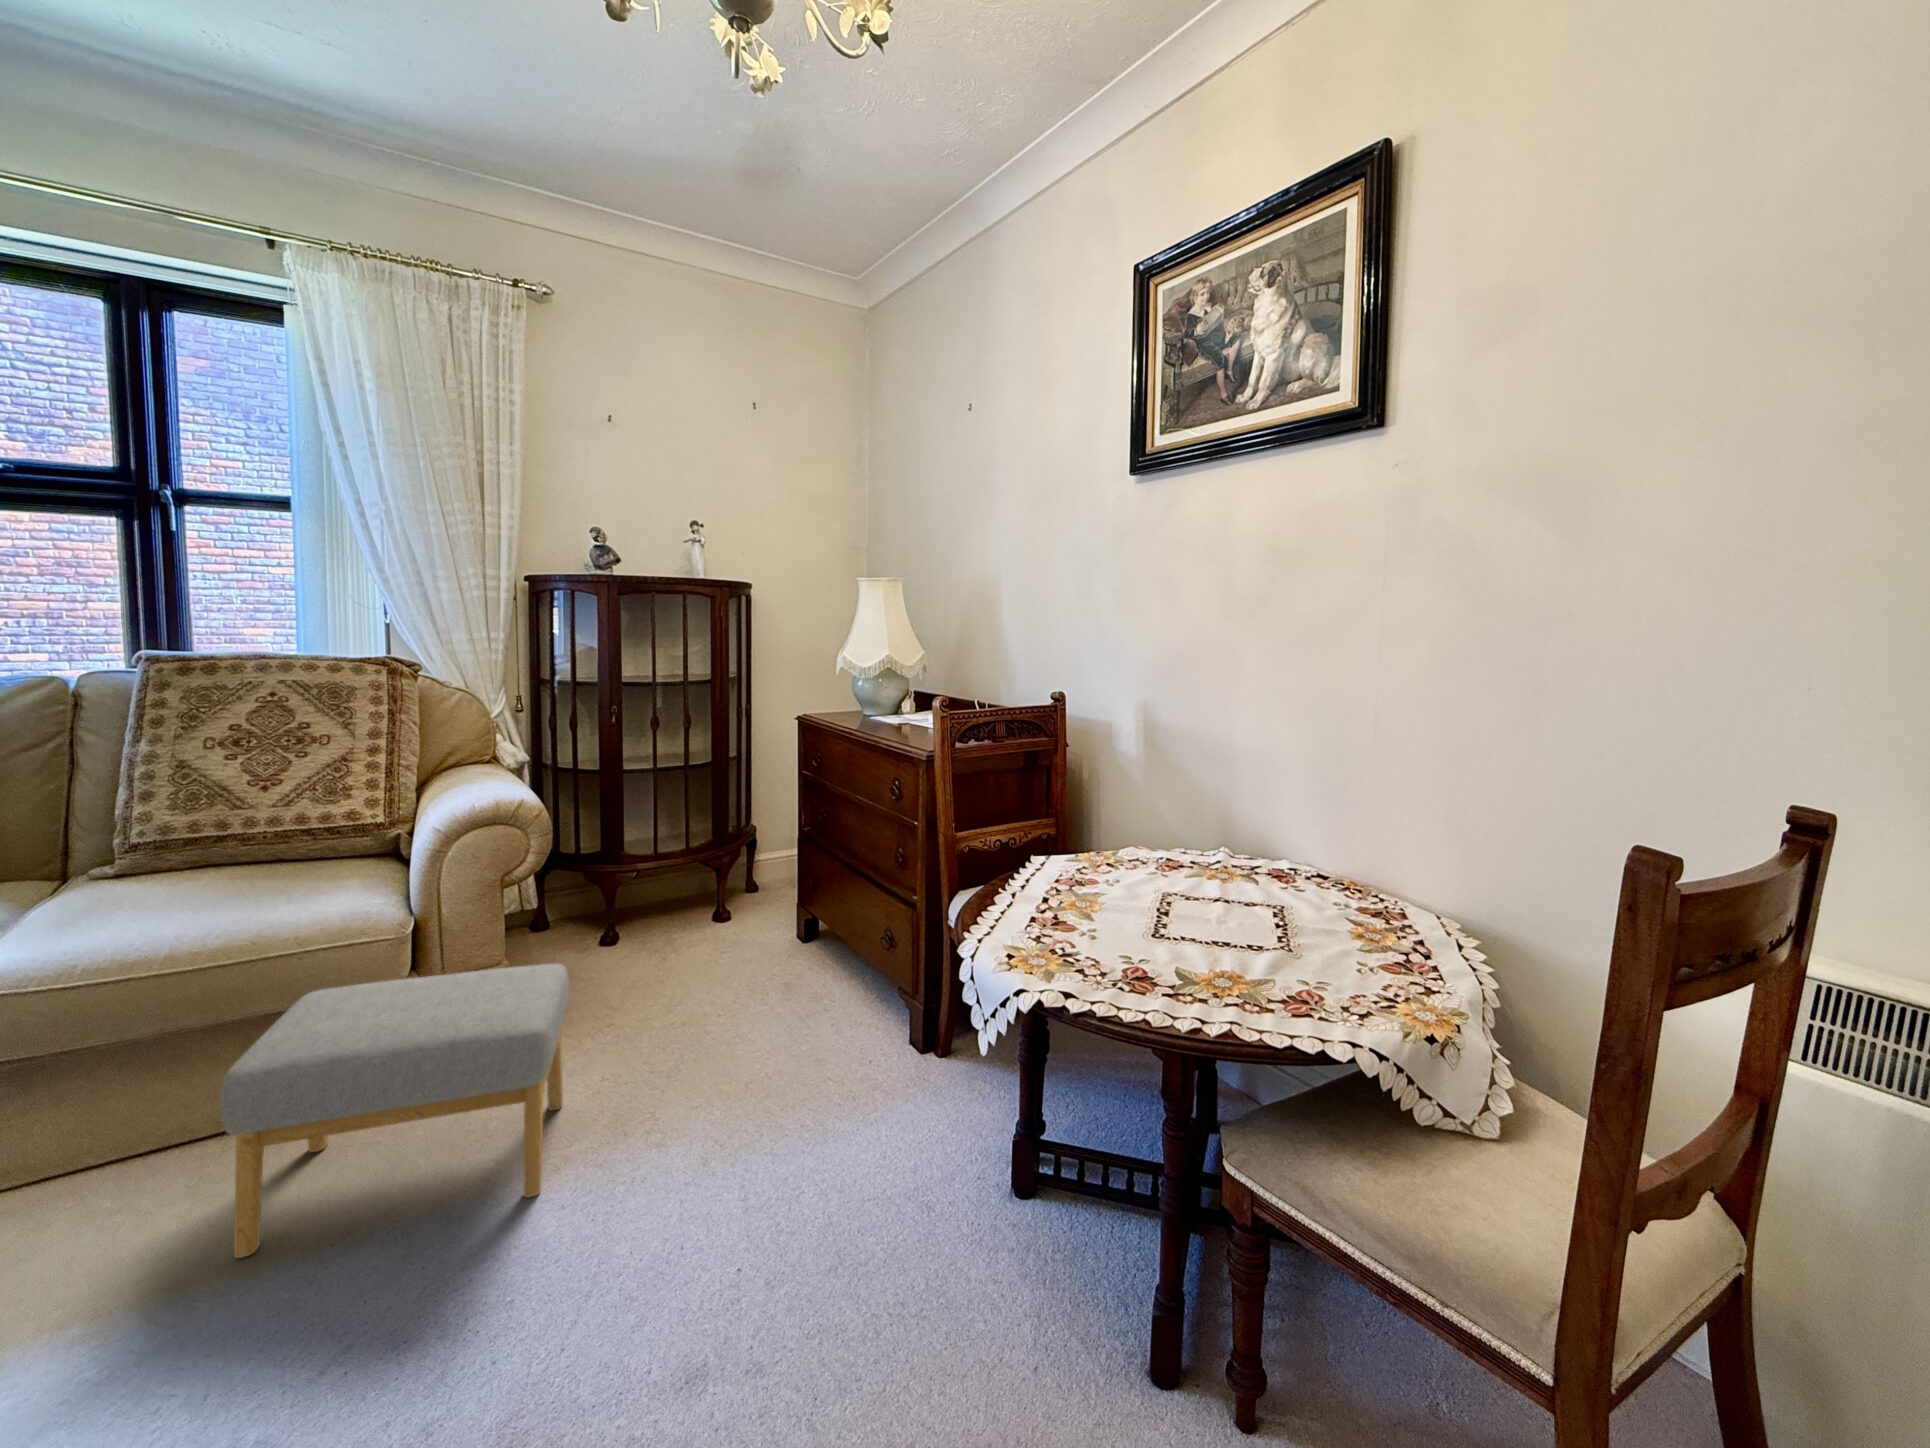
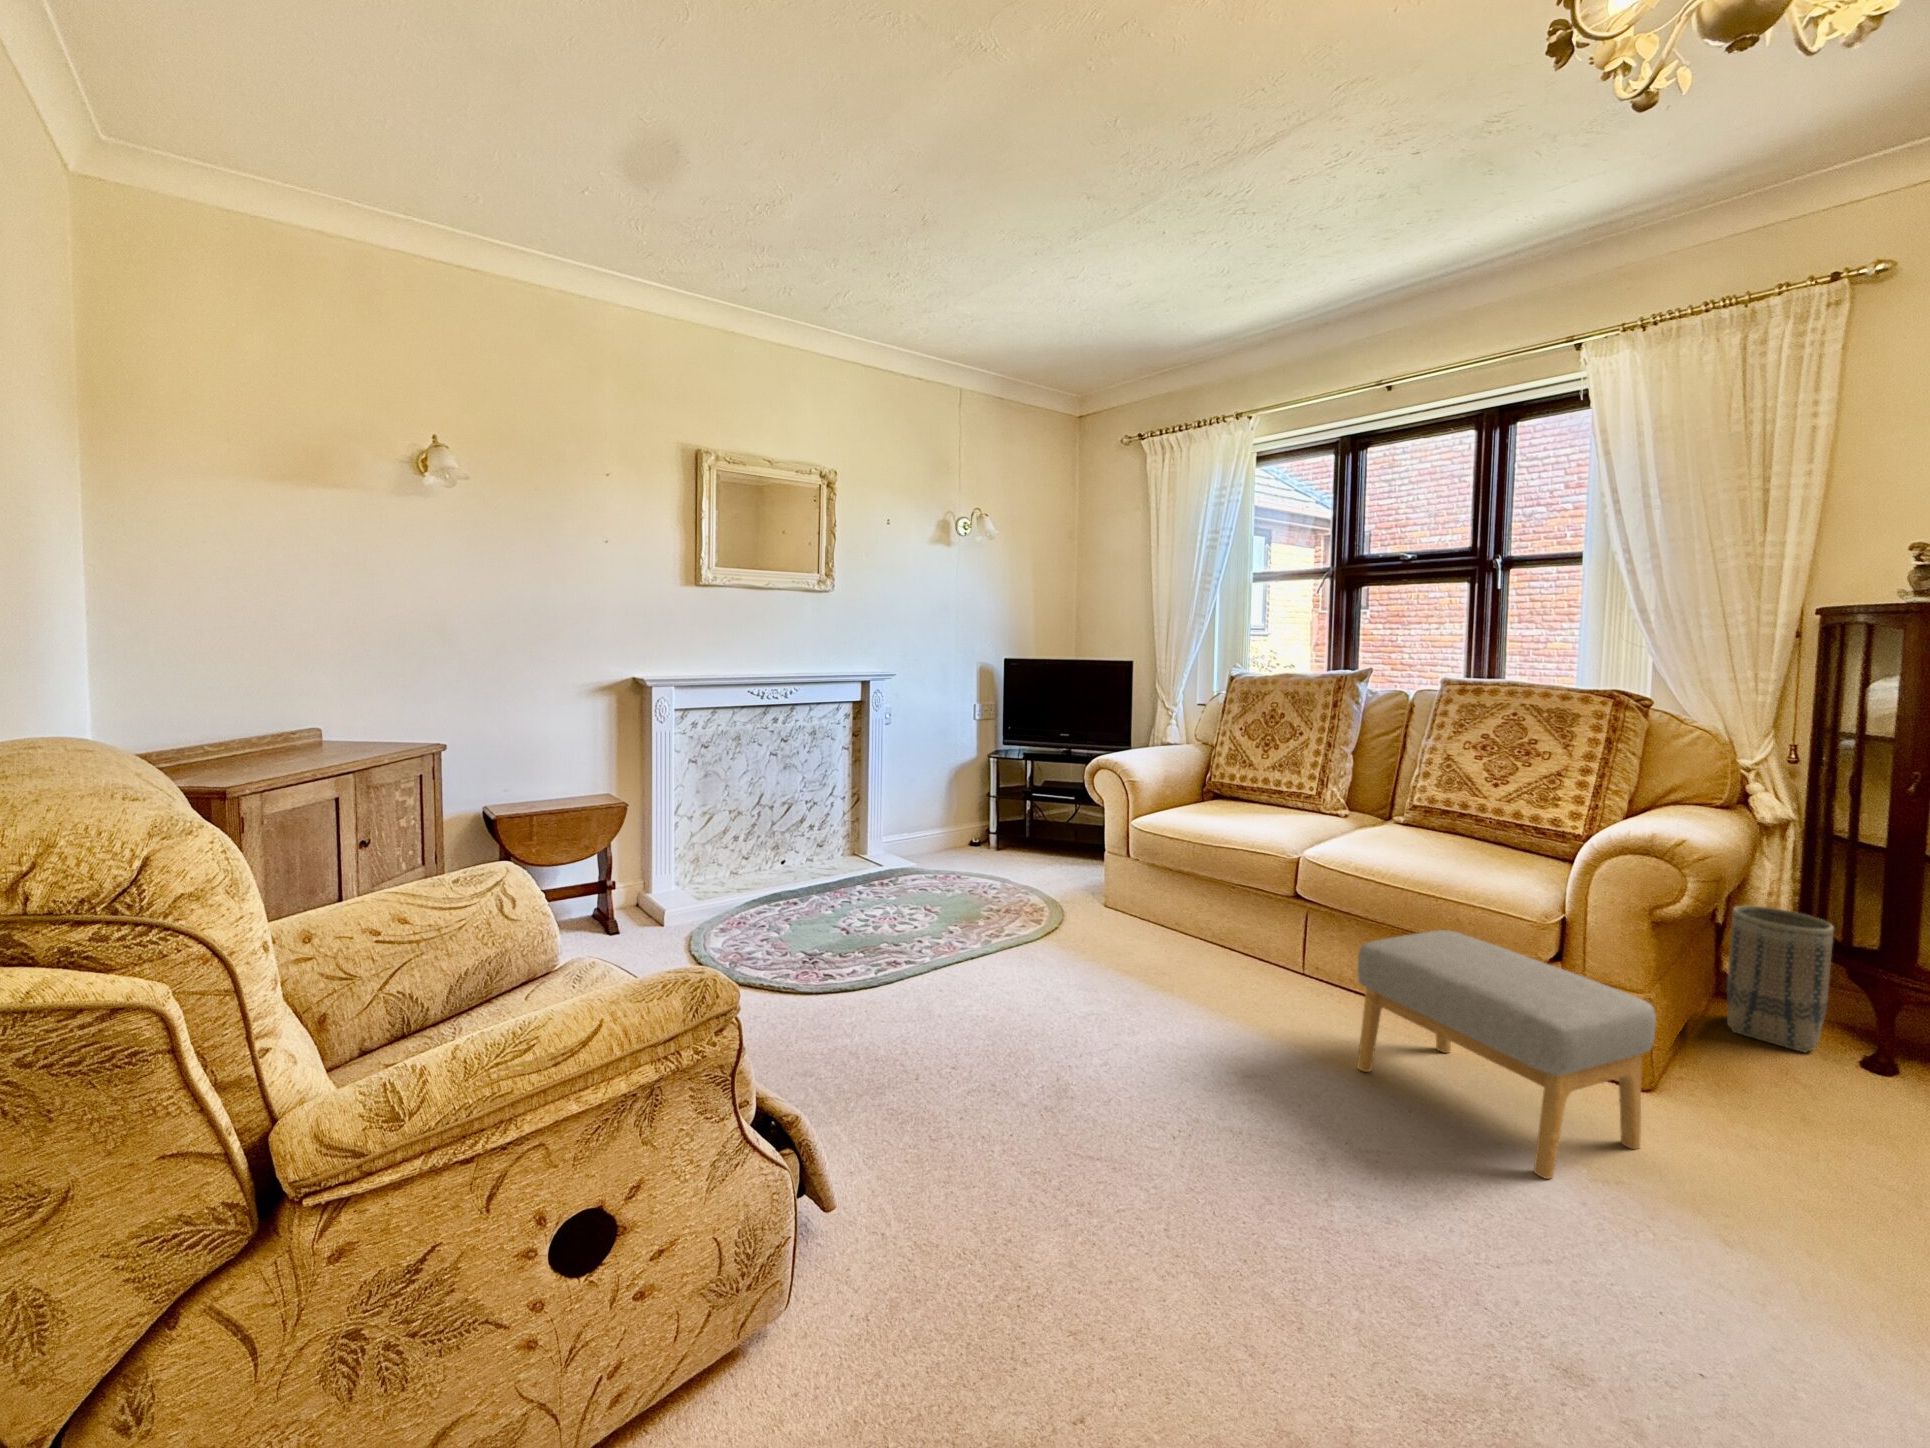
basket: none [506,838,574,960] -> present [1727,906,1833,1053]

